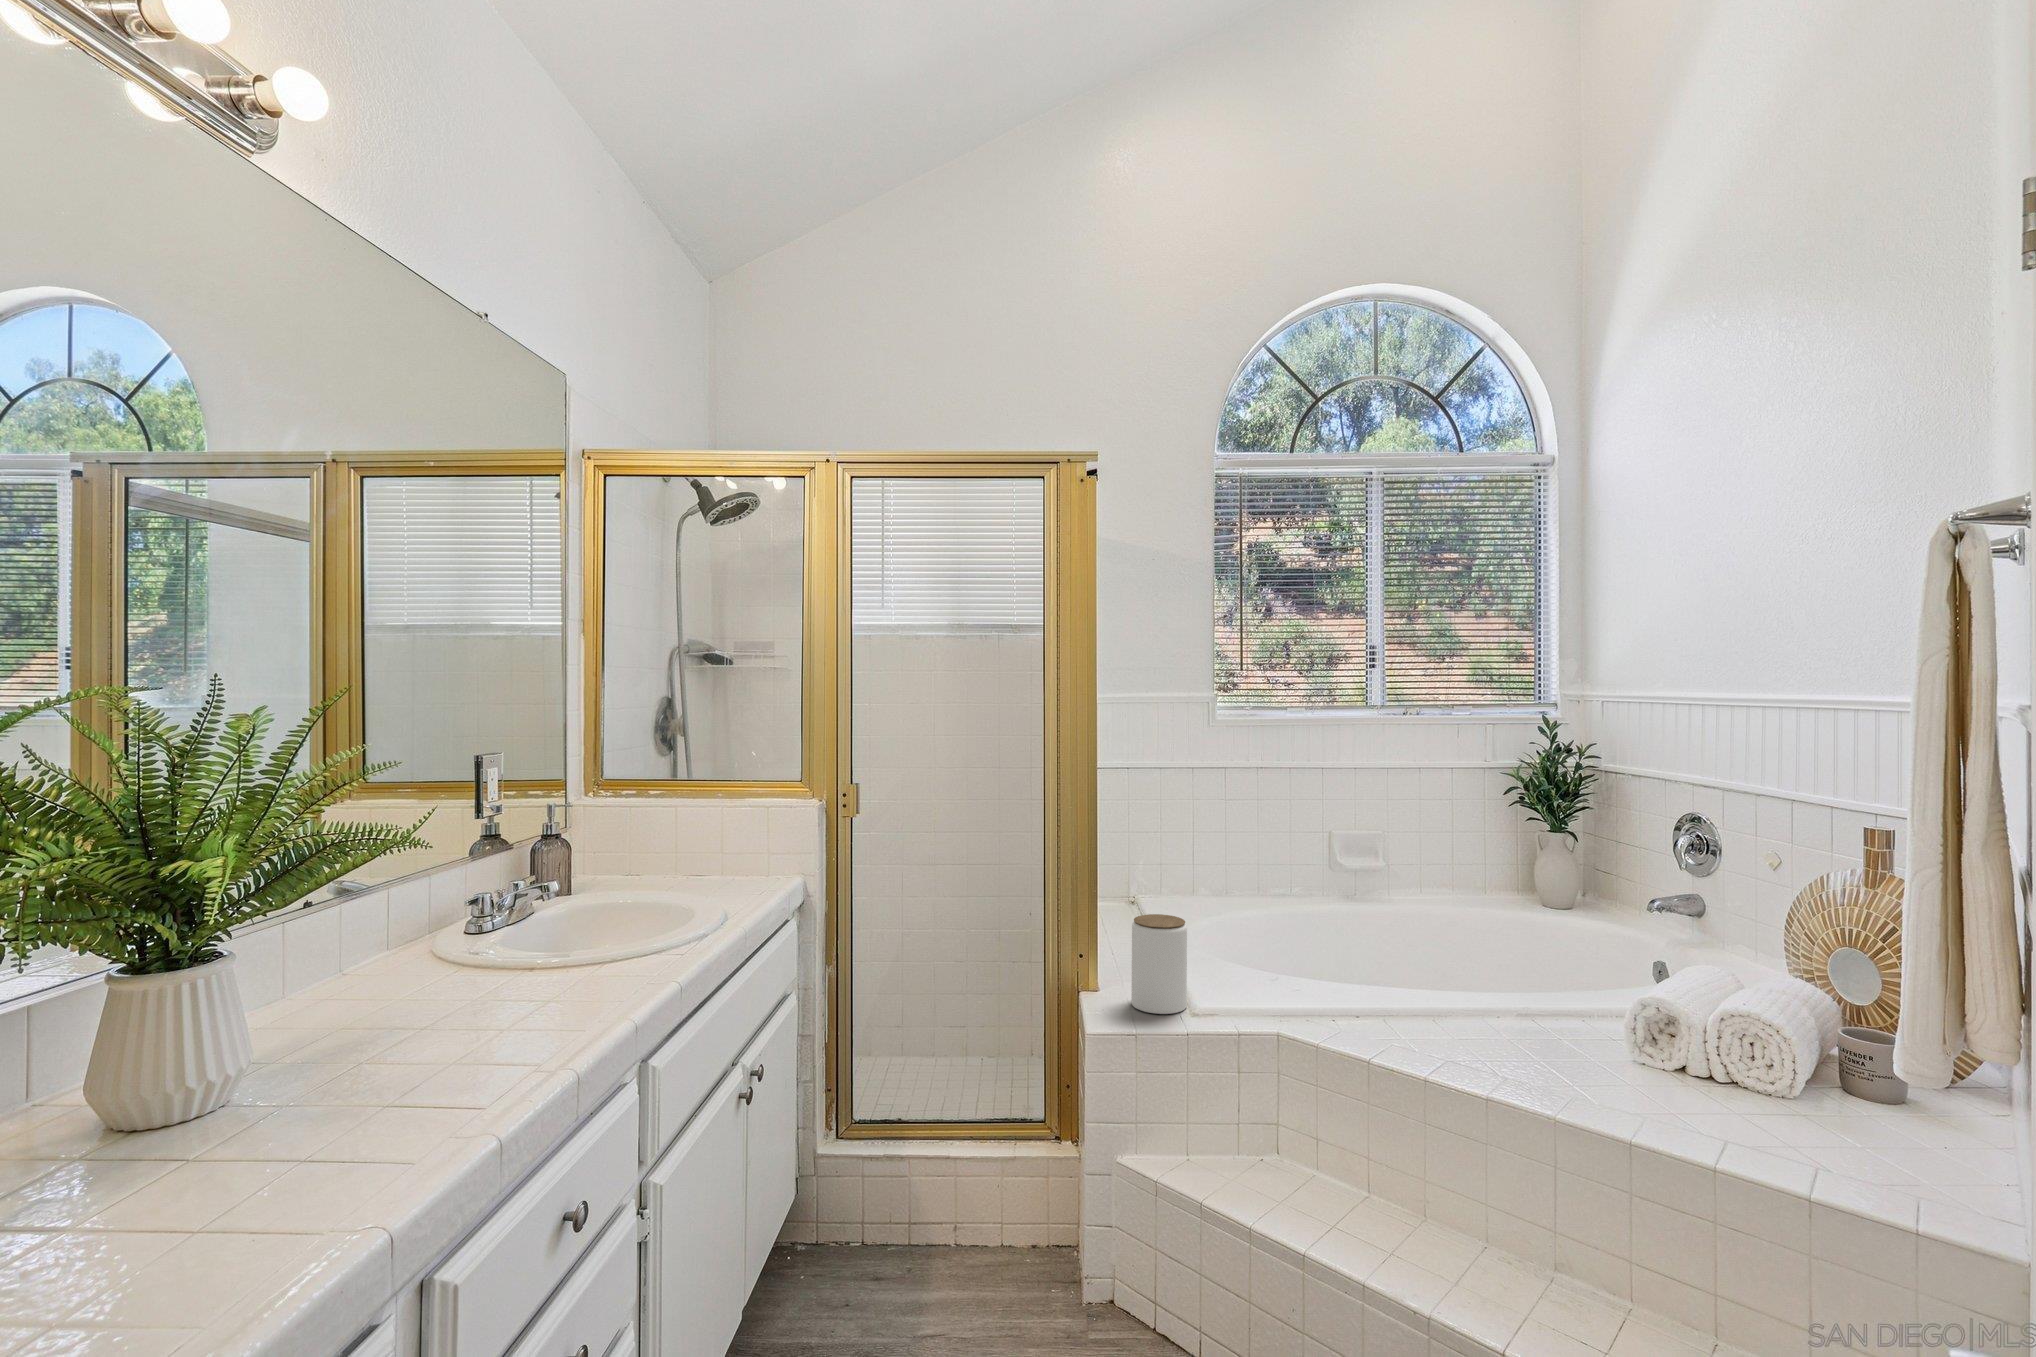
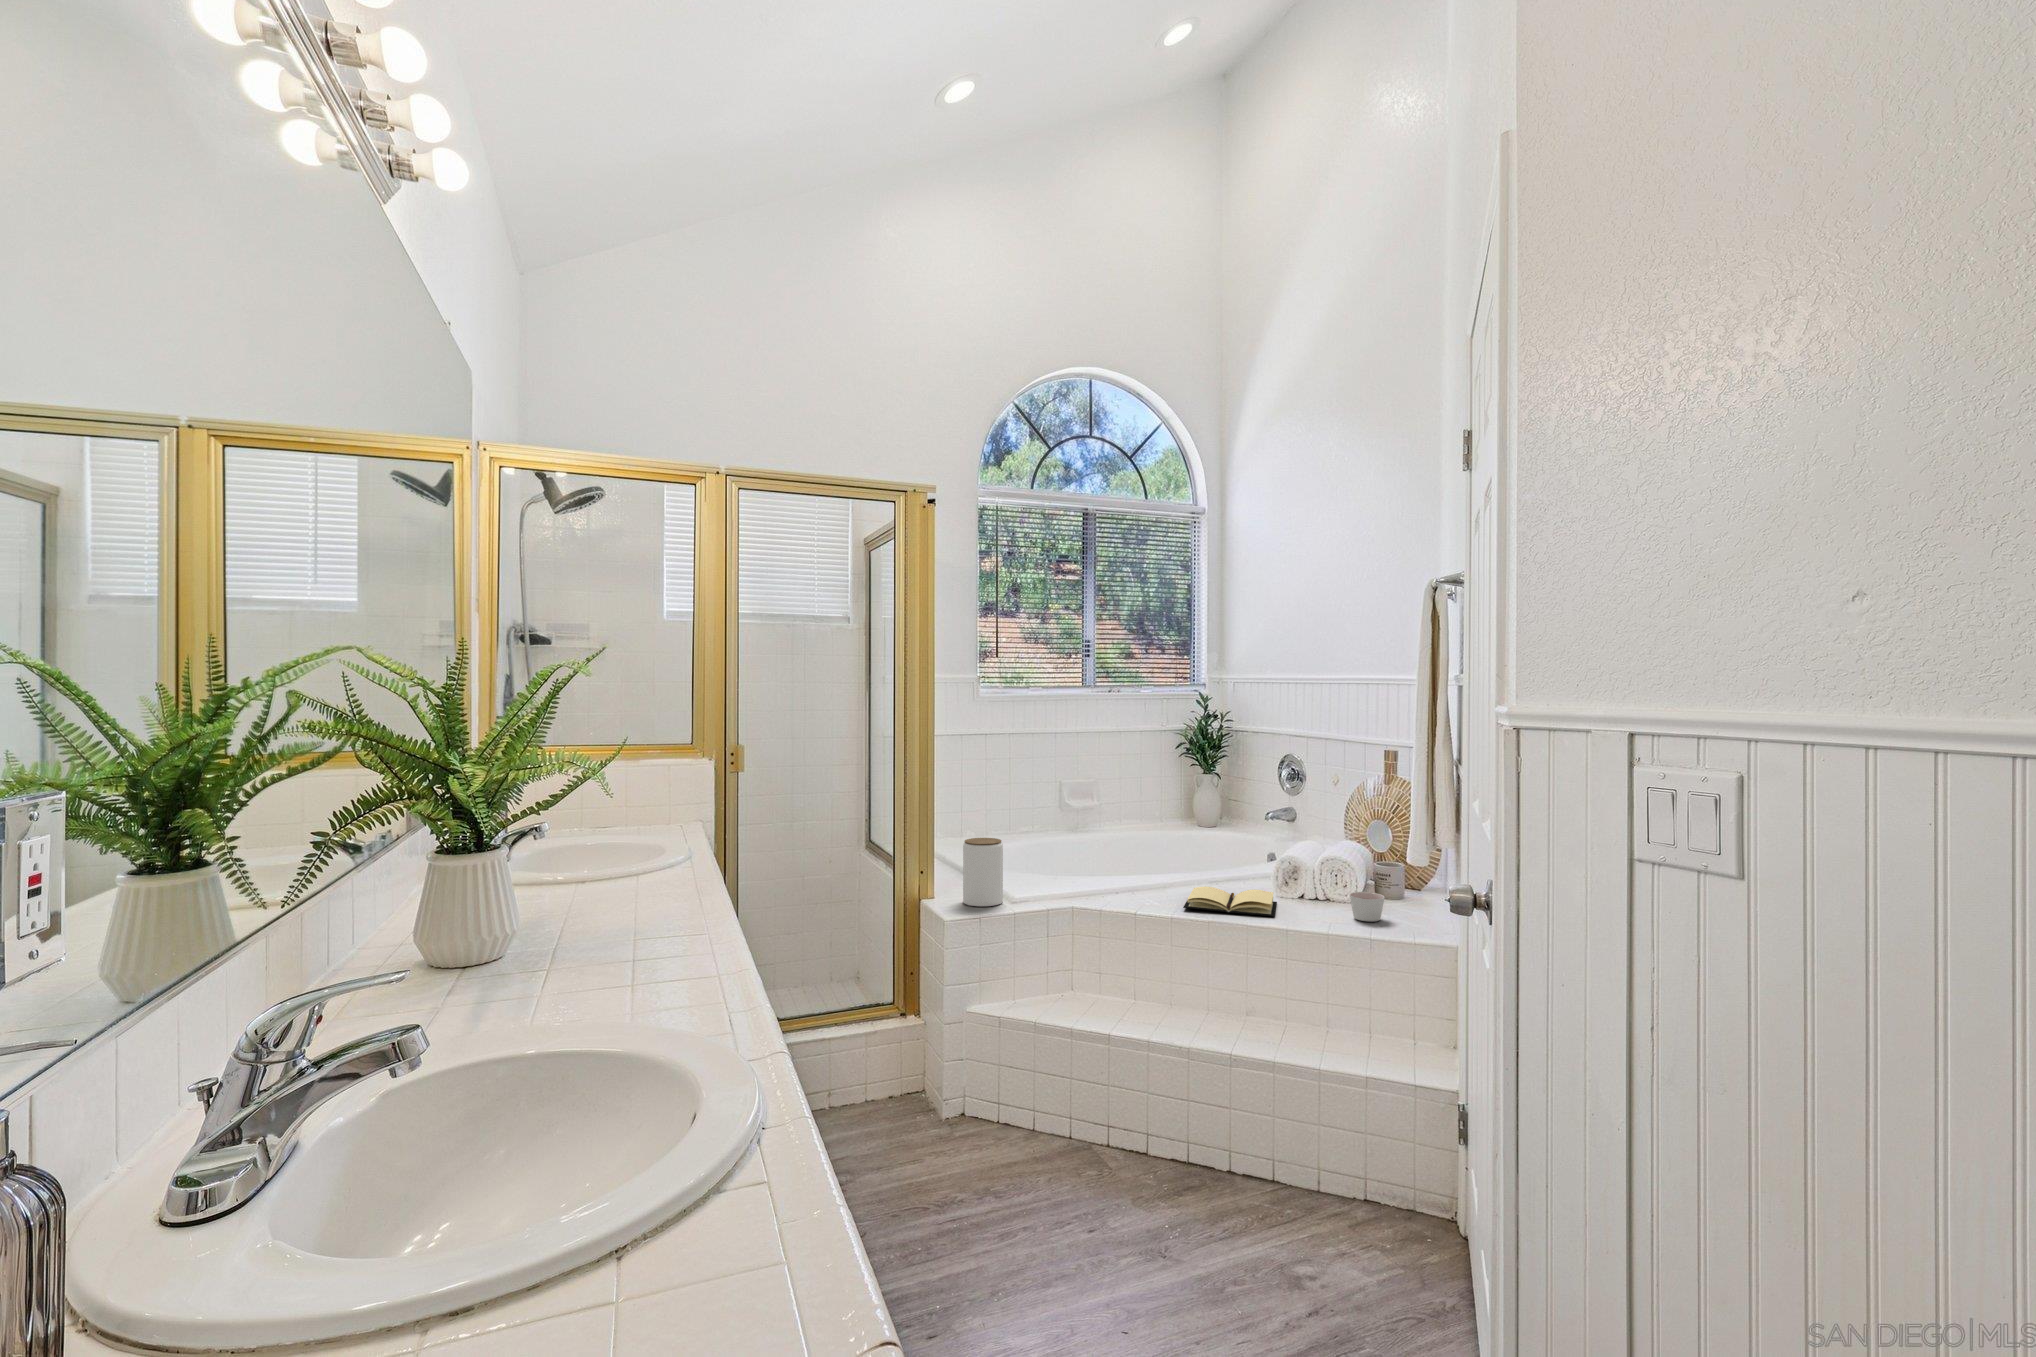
book: none [1455,1026,1632,1107] -> present [1183,886,1277,917]
candle: none [1774,1087,1852,1152] -> present [1350,892,1385,922]

